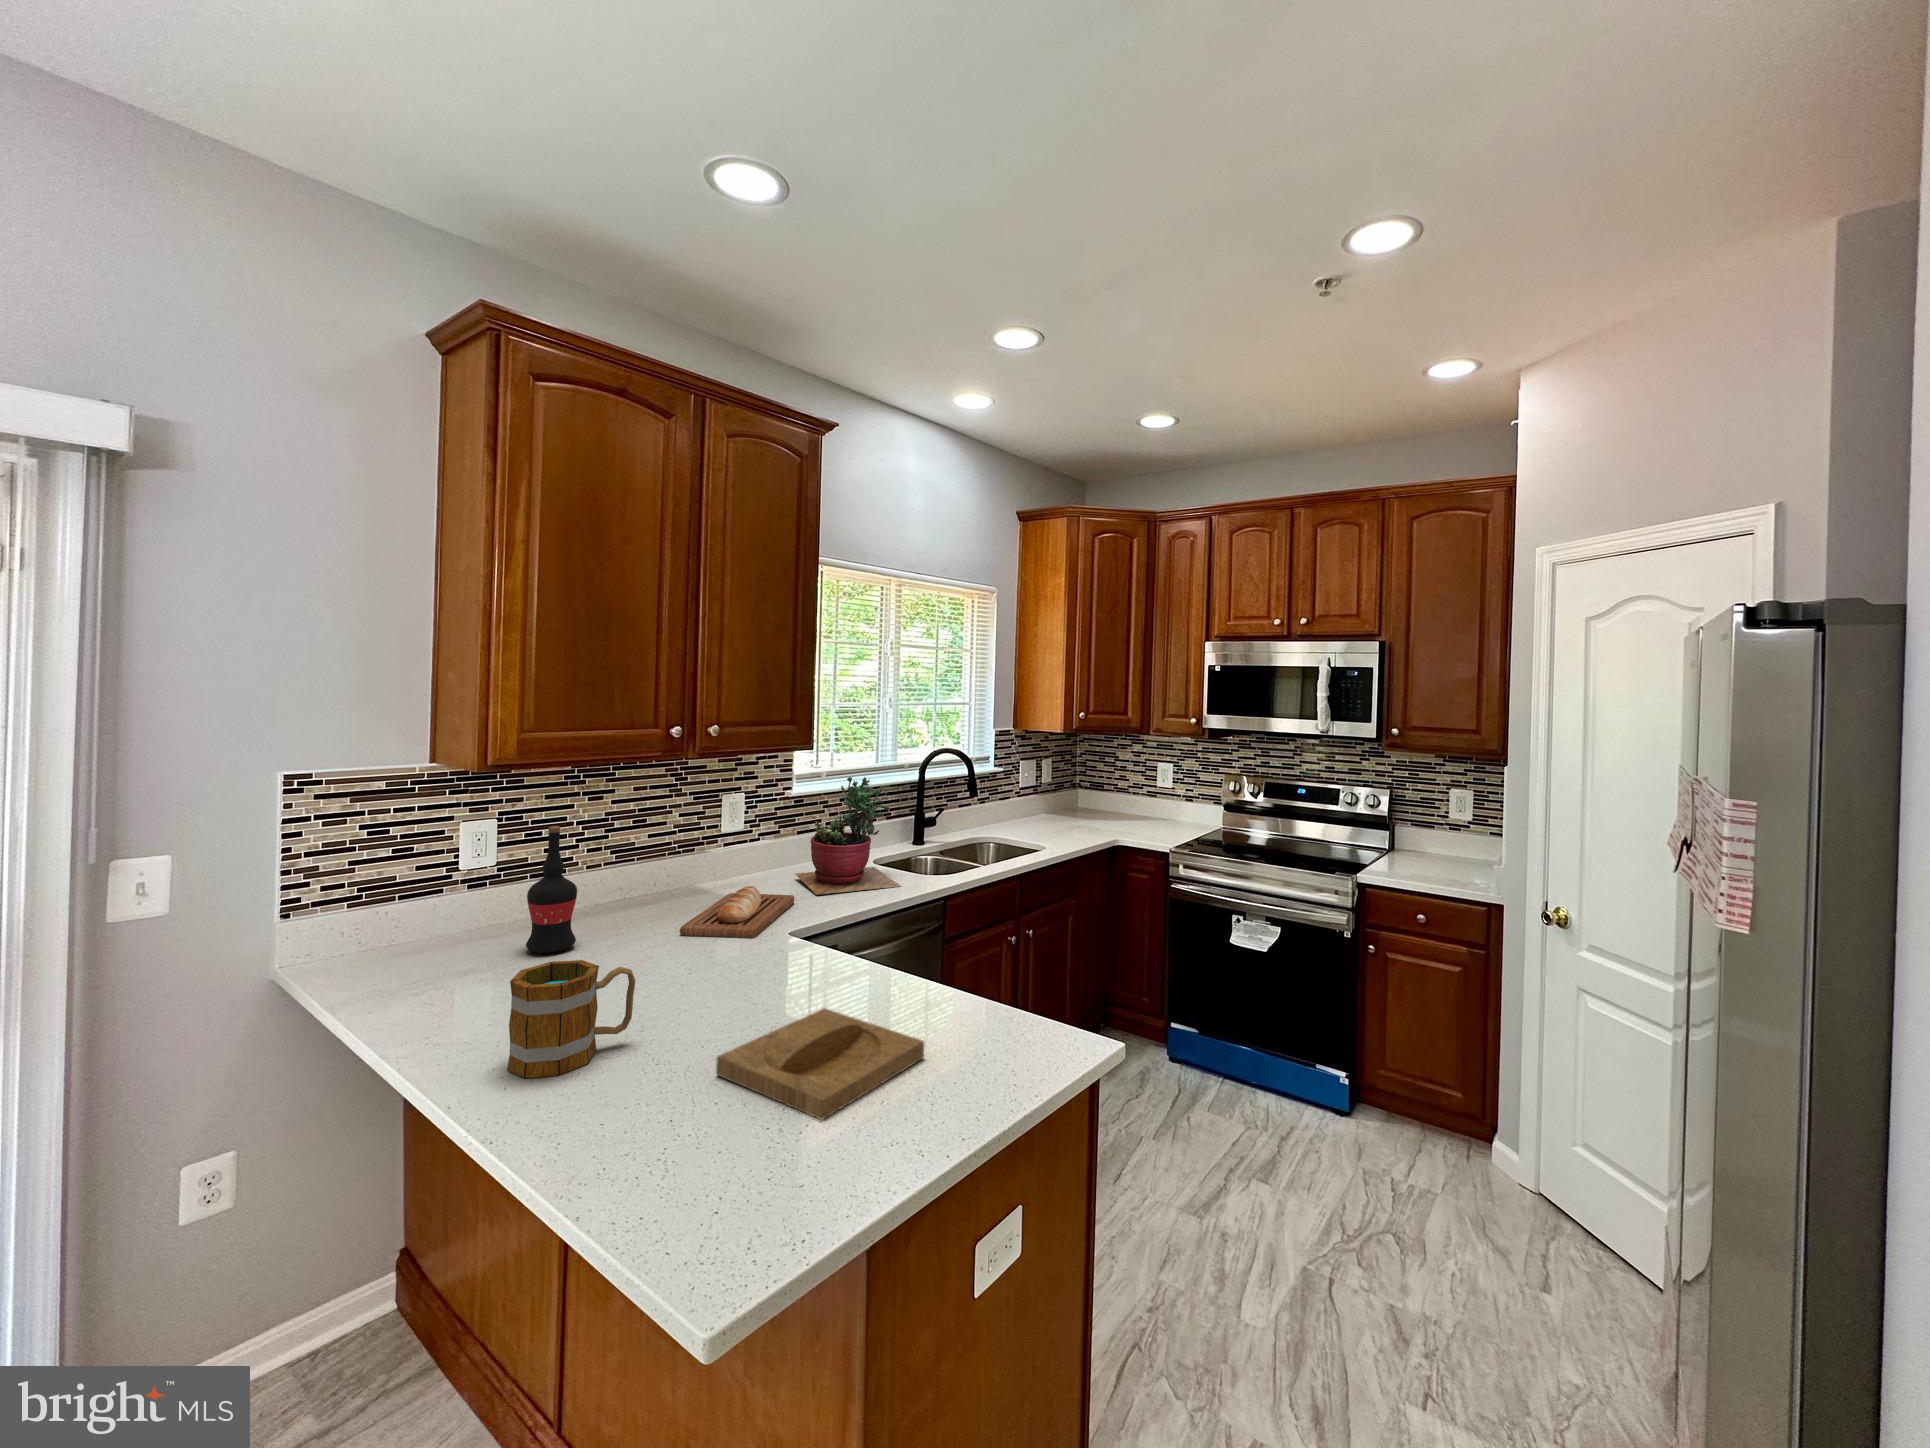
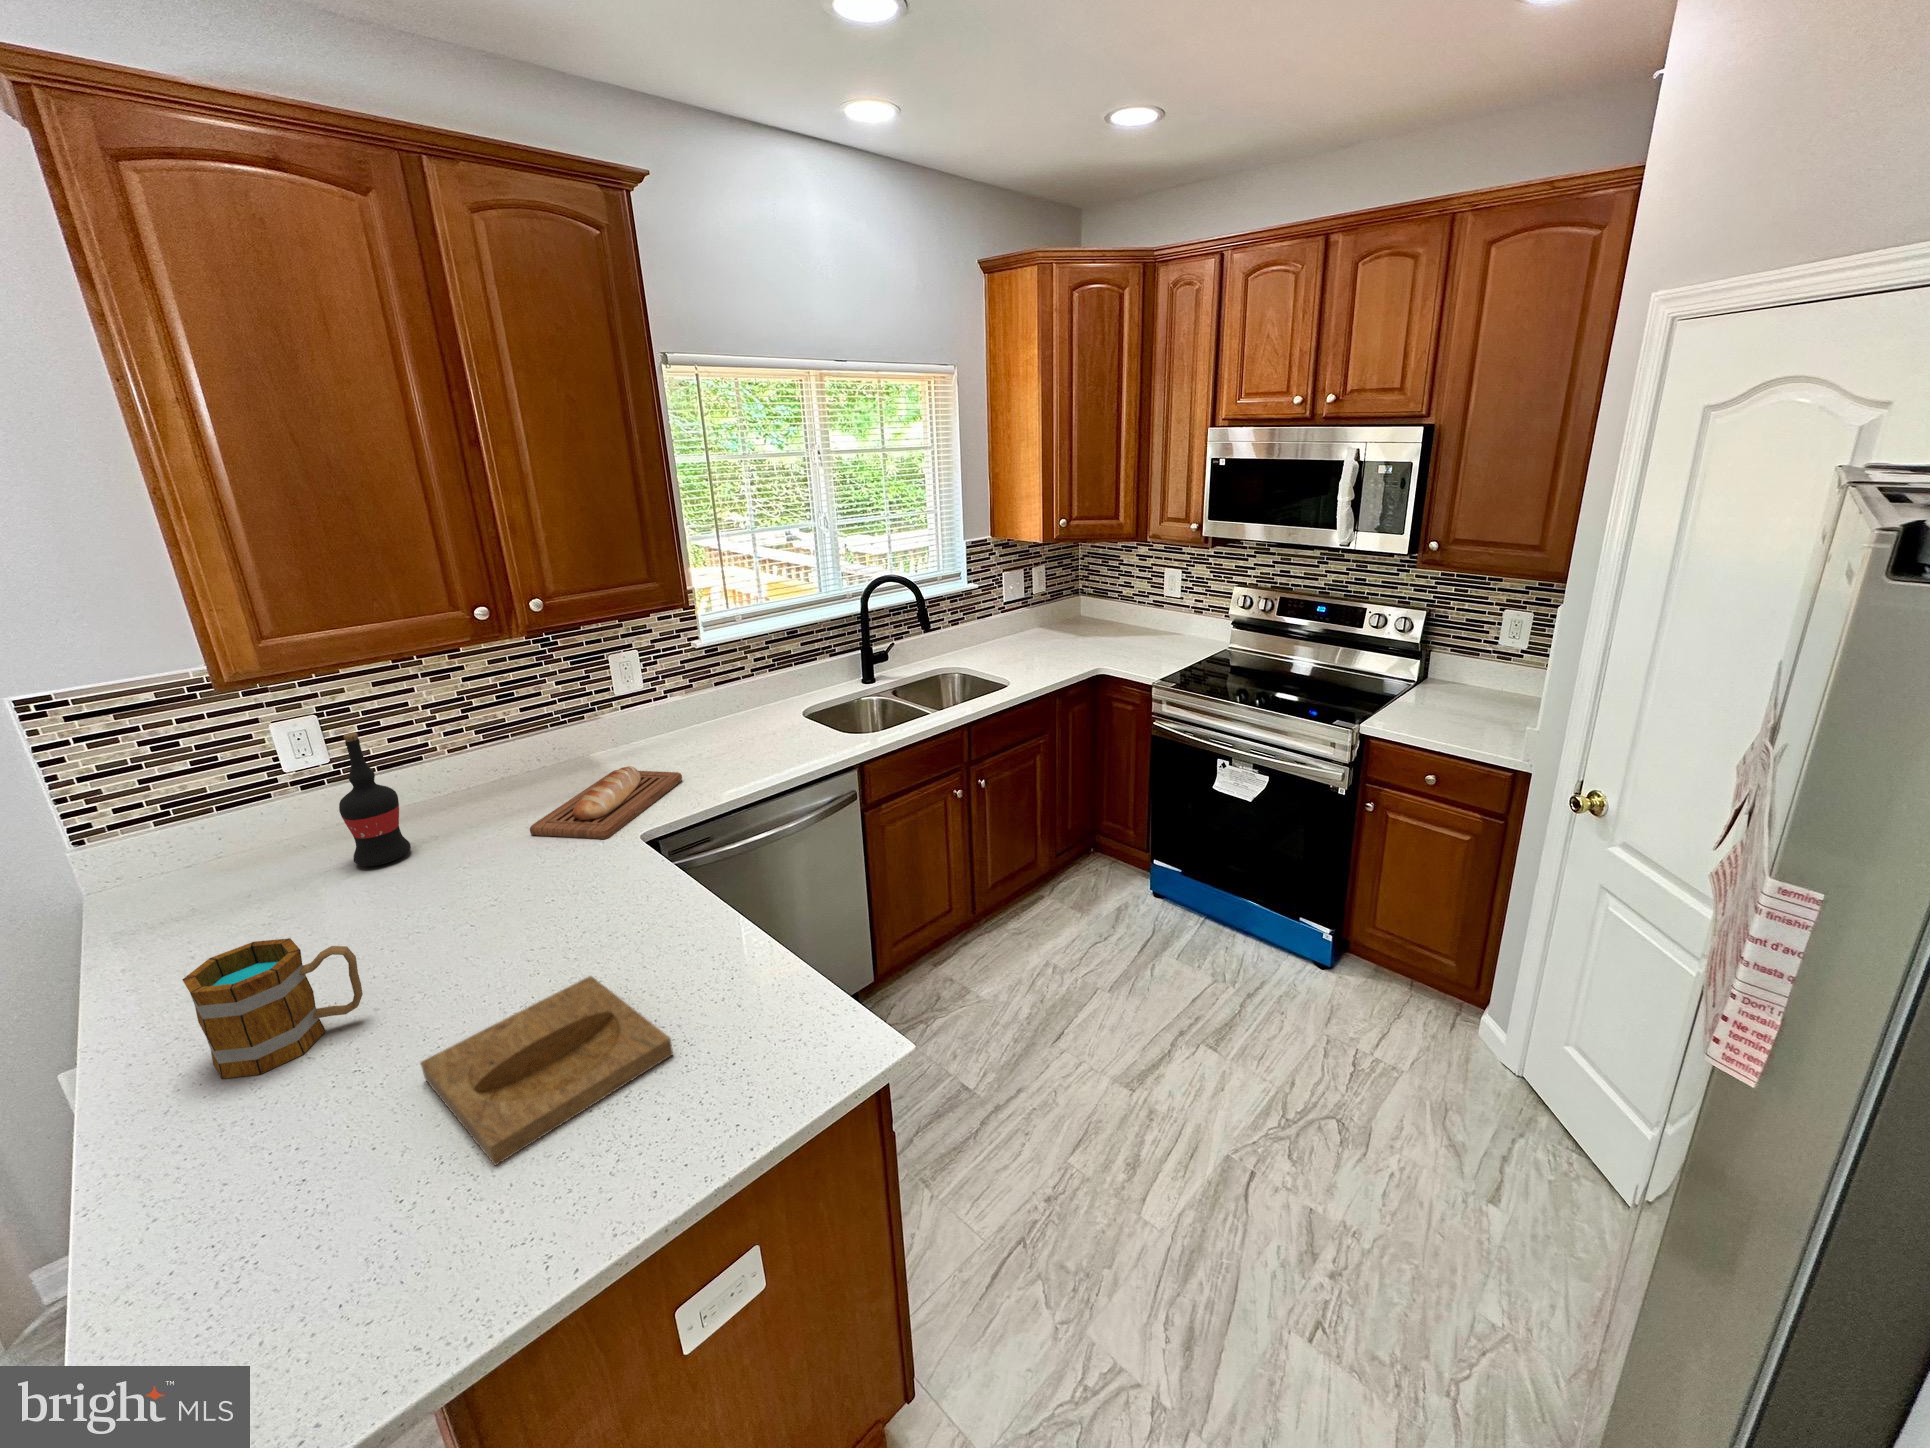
succulent plant: present [795,777,901,895] -> none [697,627,815,767]

